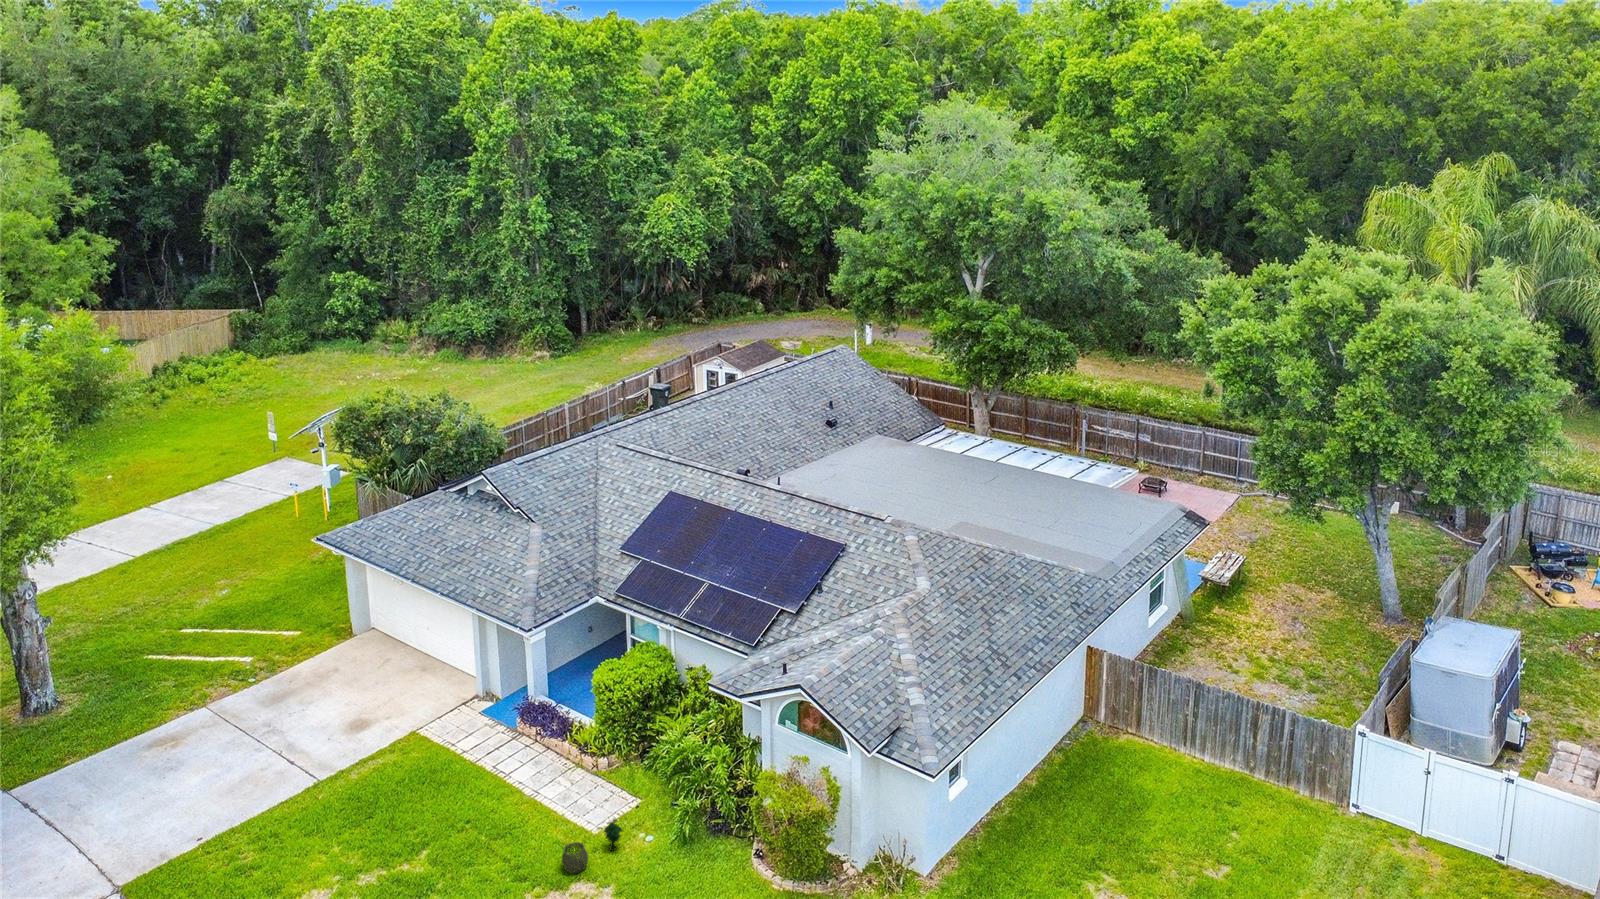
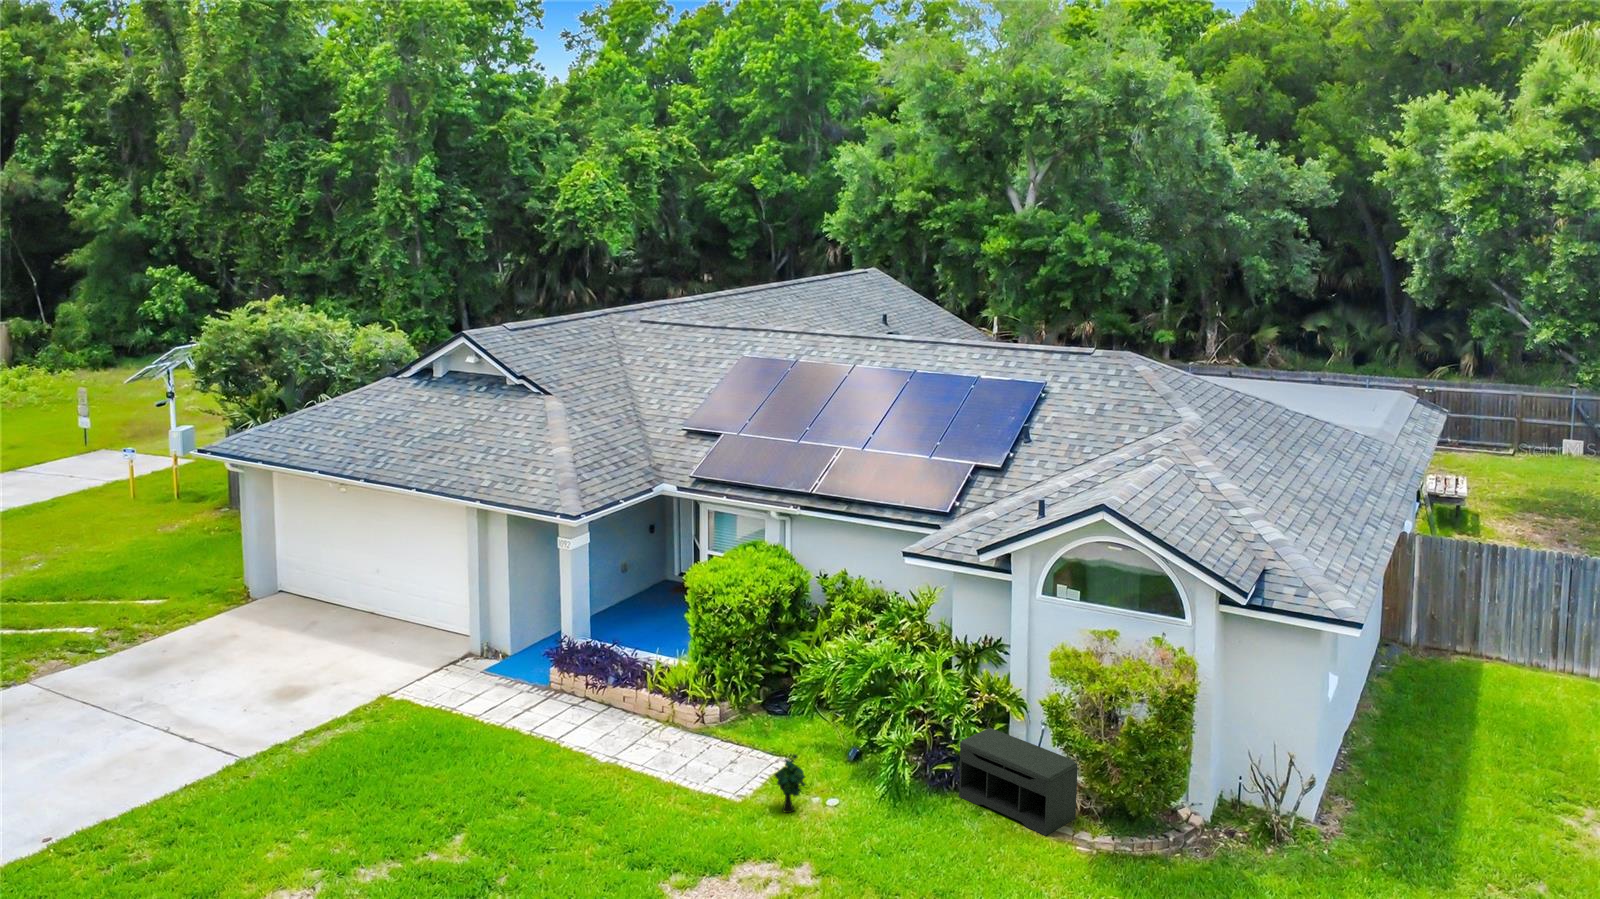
bench: none [716,807,777,883] -> present [959,728,1078,835]
woven basket: present [562,842,588,873] -> none [716,794,761,846]

